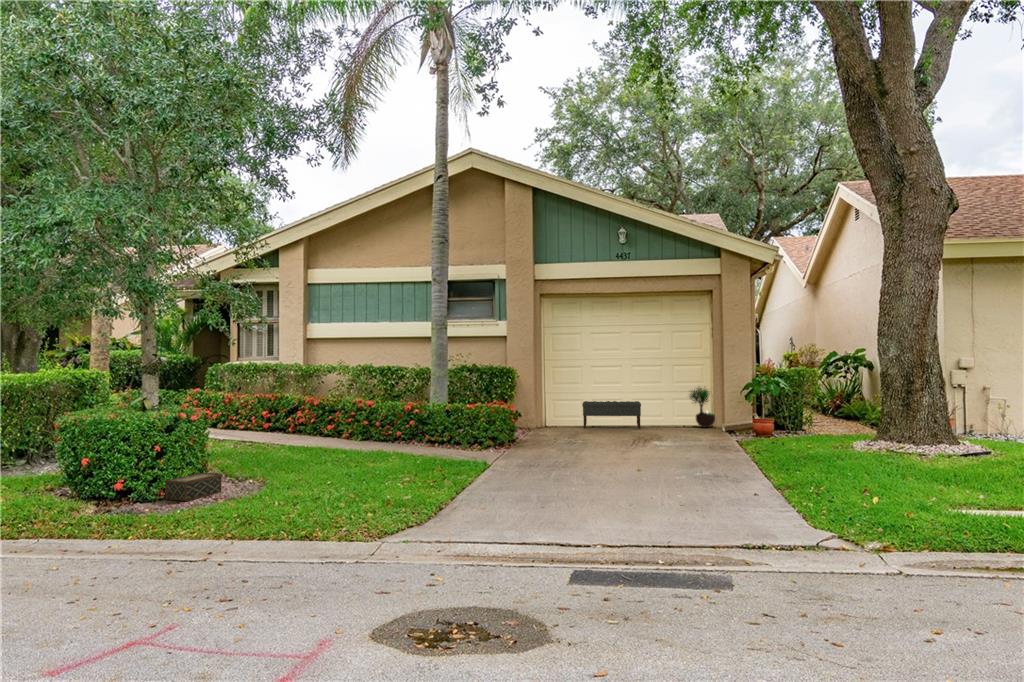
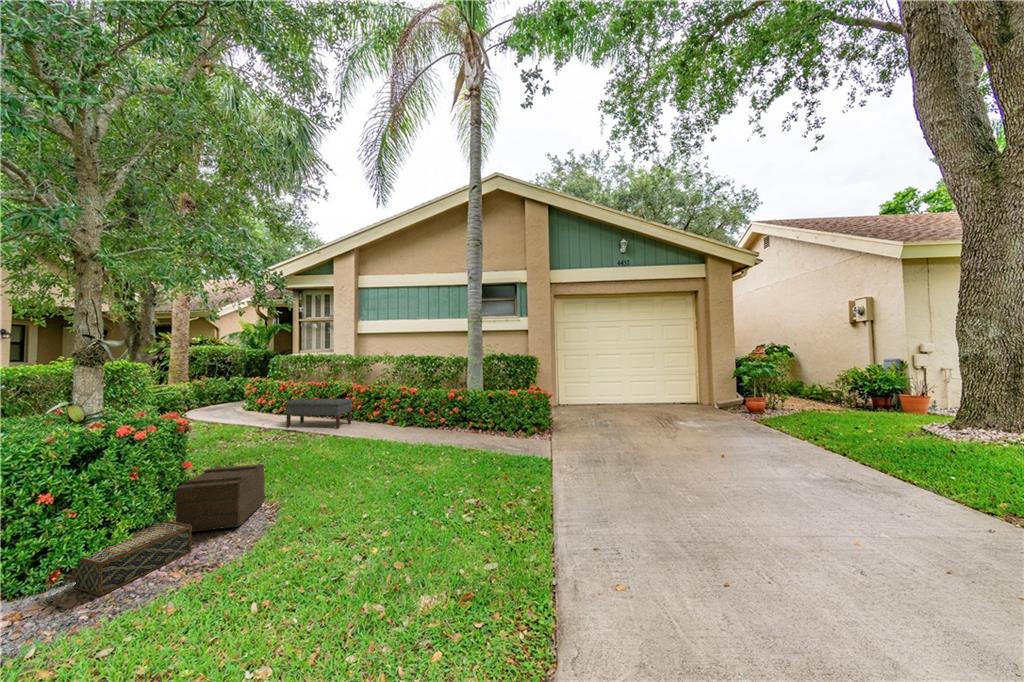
potted tree: present [689,388,715,427] -> none [678,368,702,404]
bench: present [582,401,641,429] -> present [285,398,352,429]
wooden crate: none [204,446,254,486] -> present [175,464,265,532]

